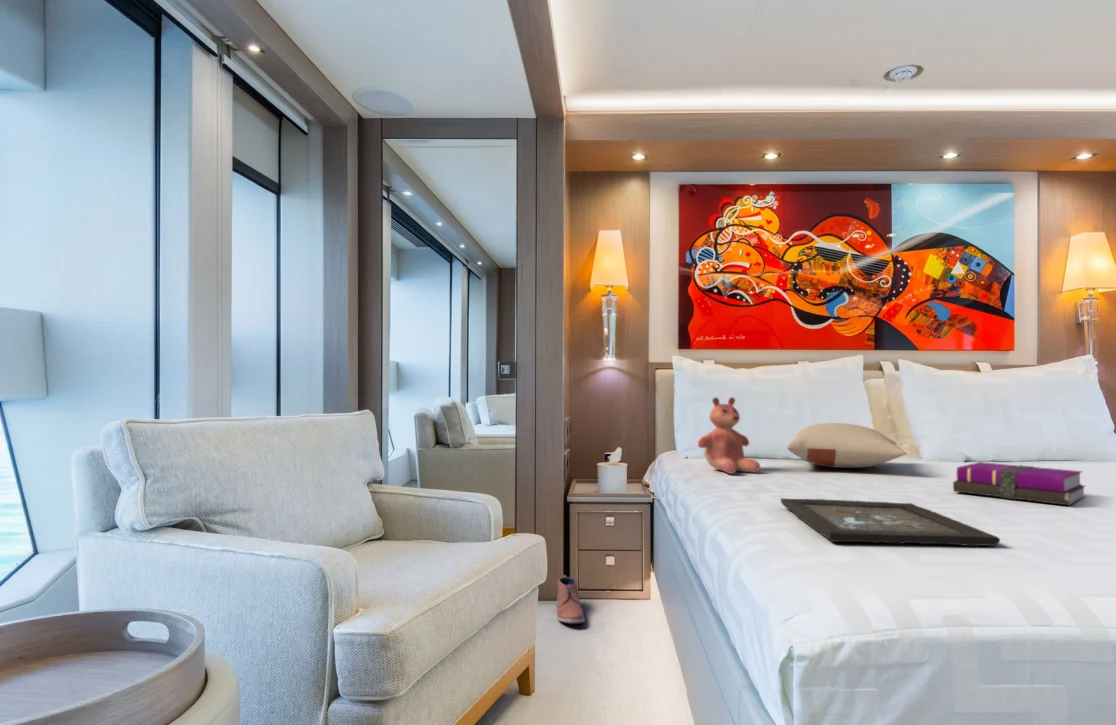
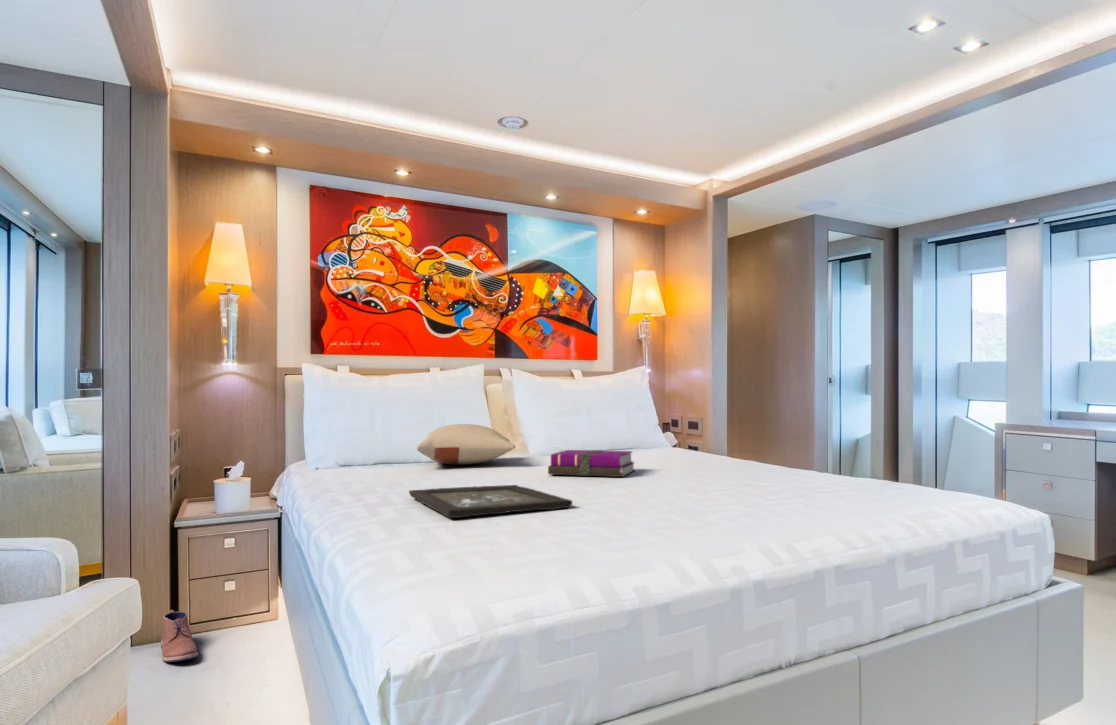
teddy bear: present [698,397,760,474] -> none [330,402,392,477]

